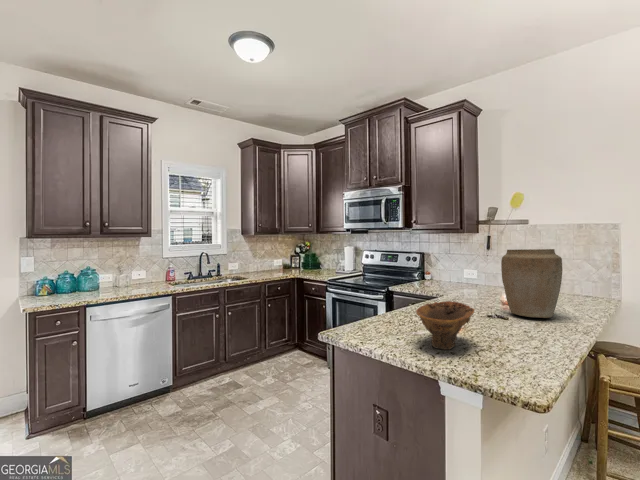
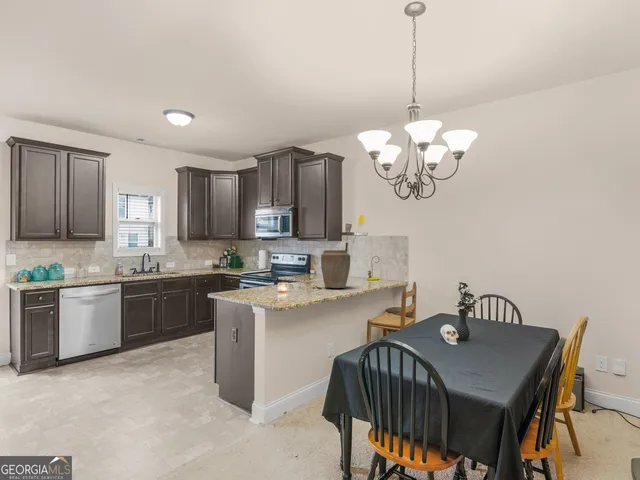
bowl: present [416,301,475,350] -> none [251,276,281,297]

